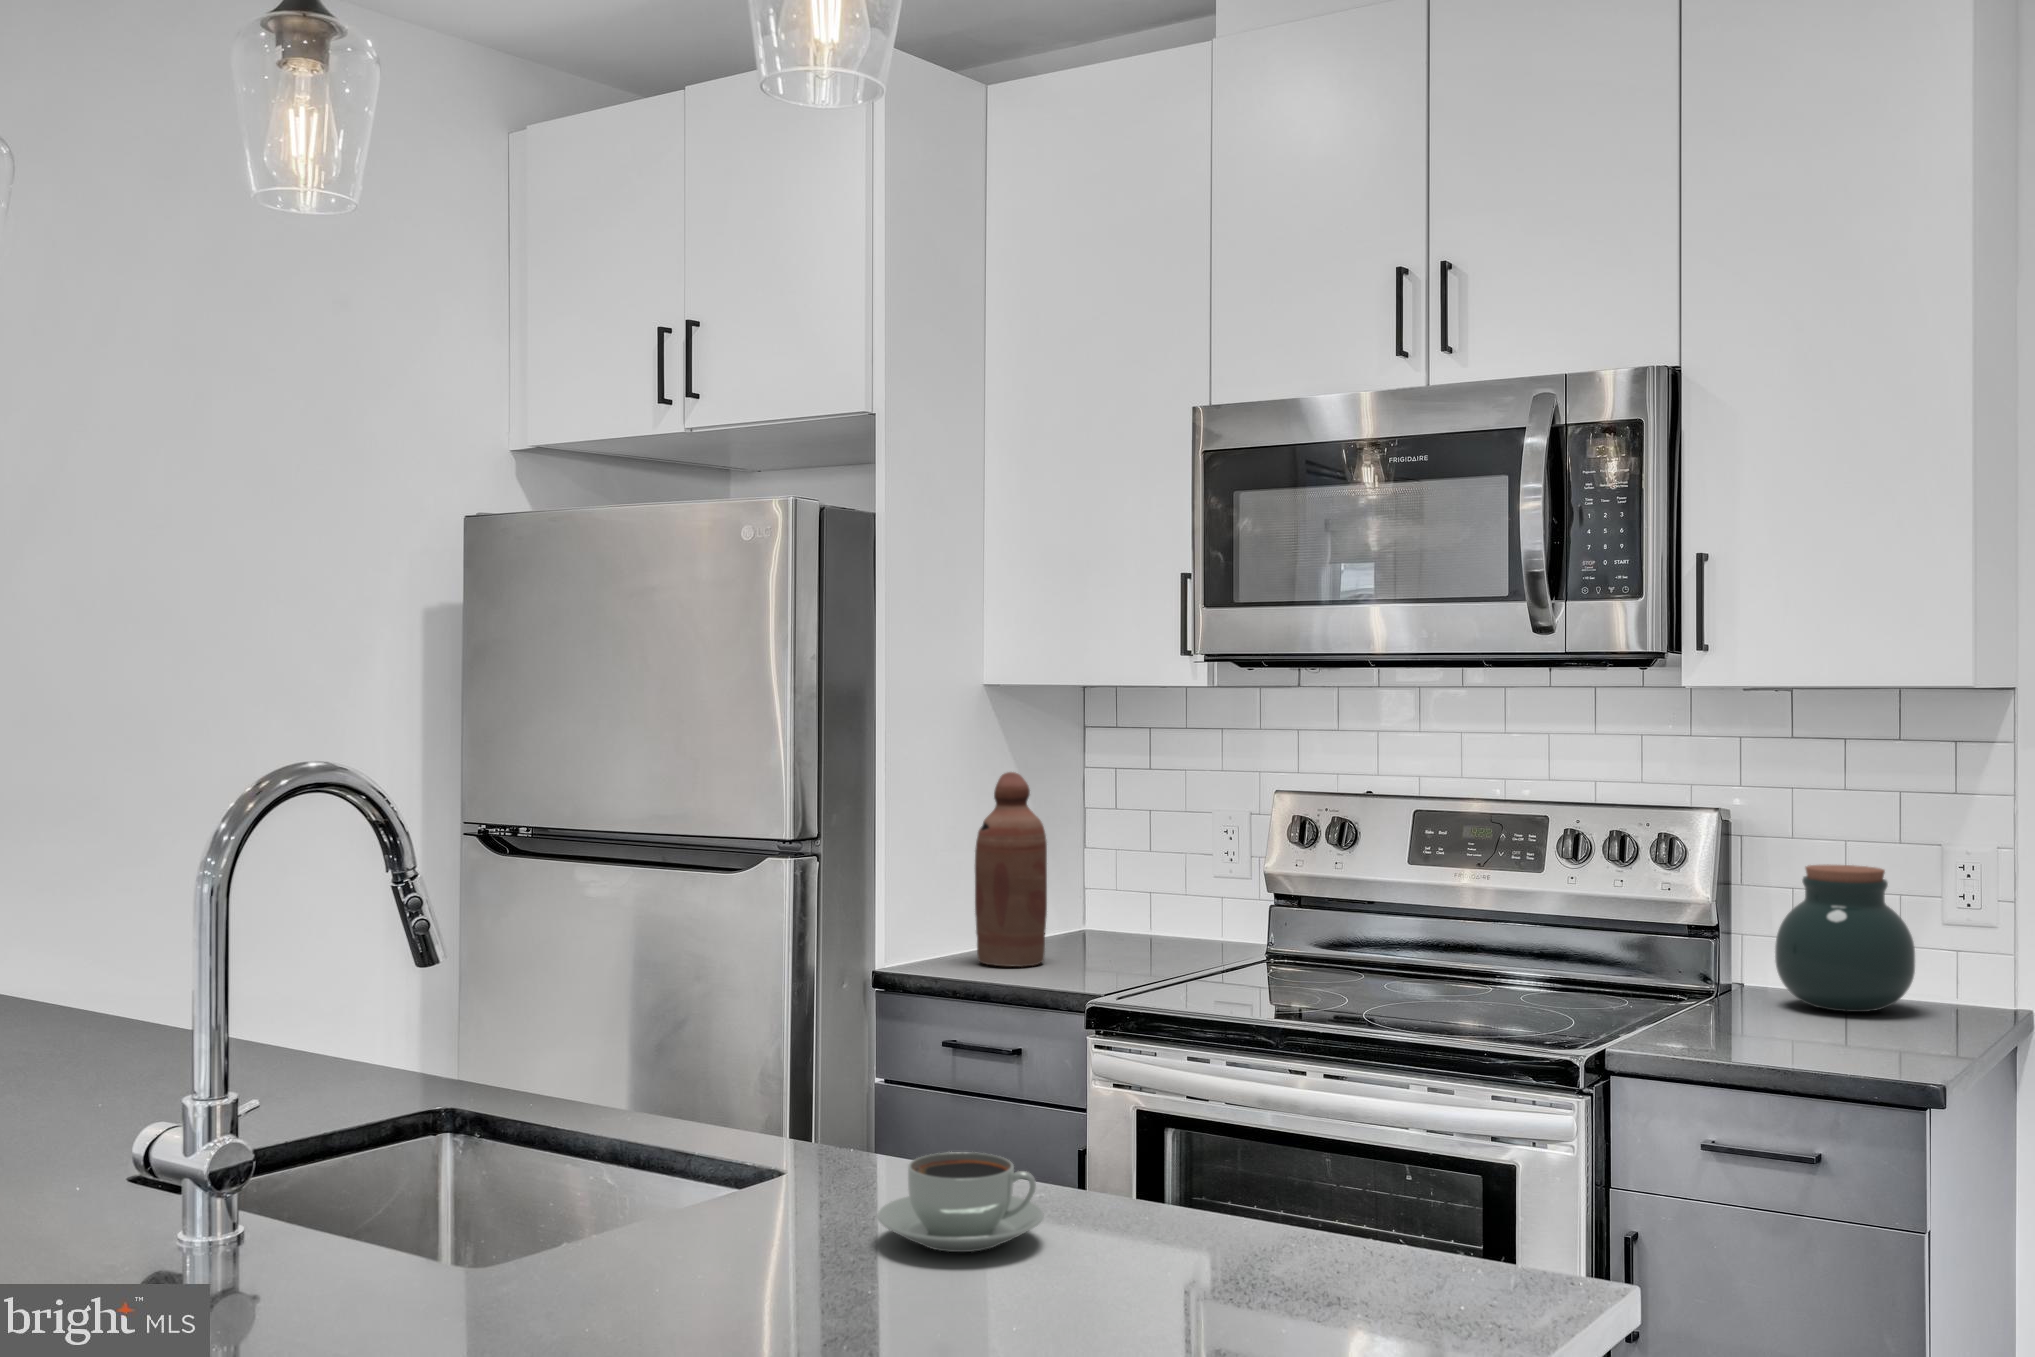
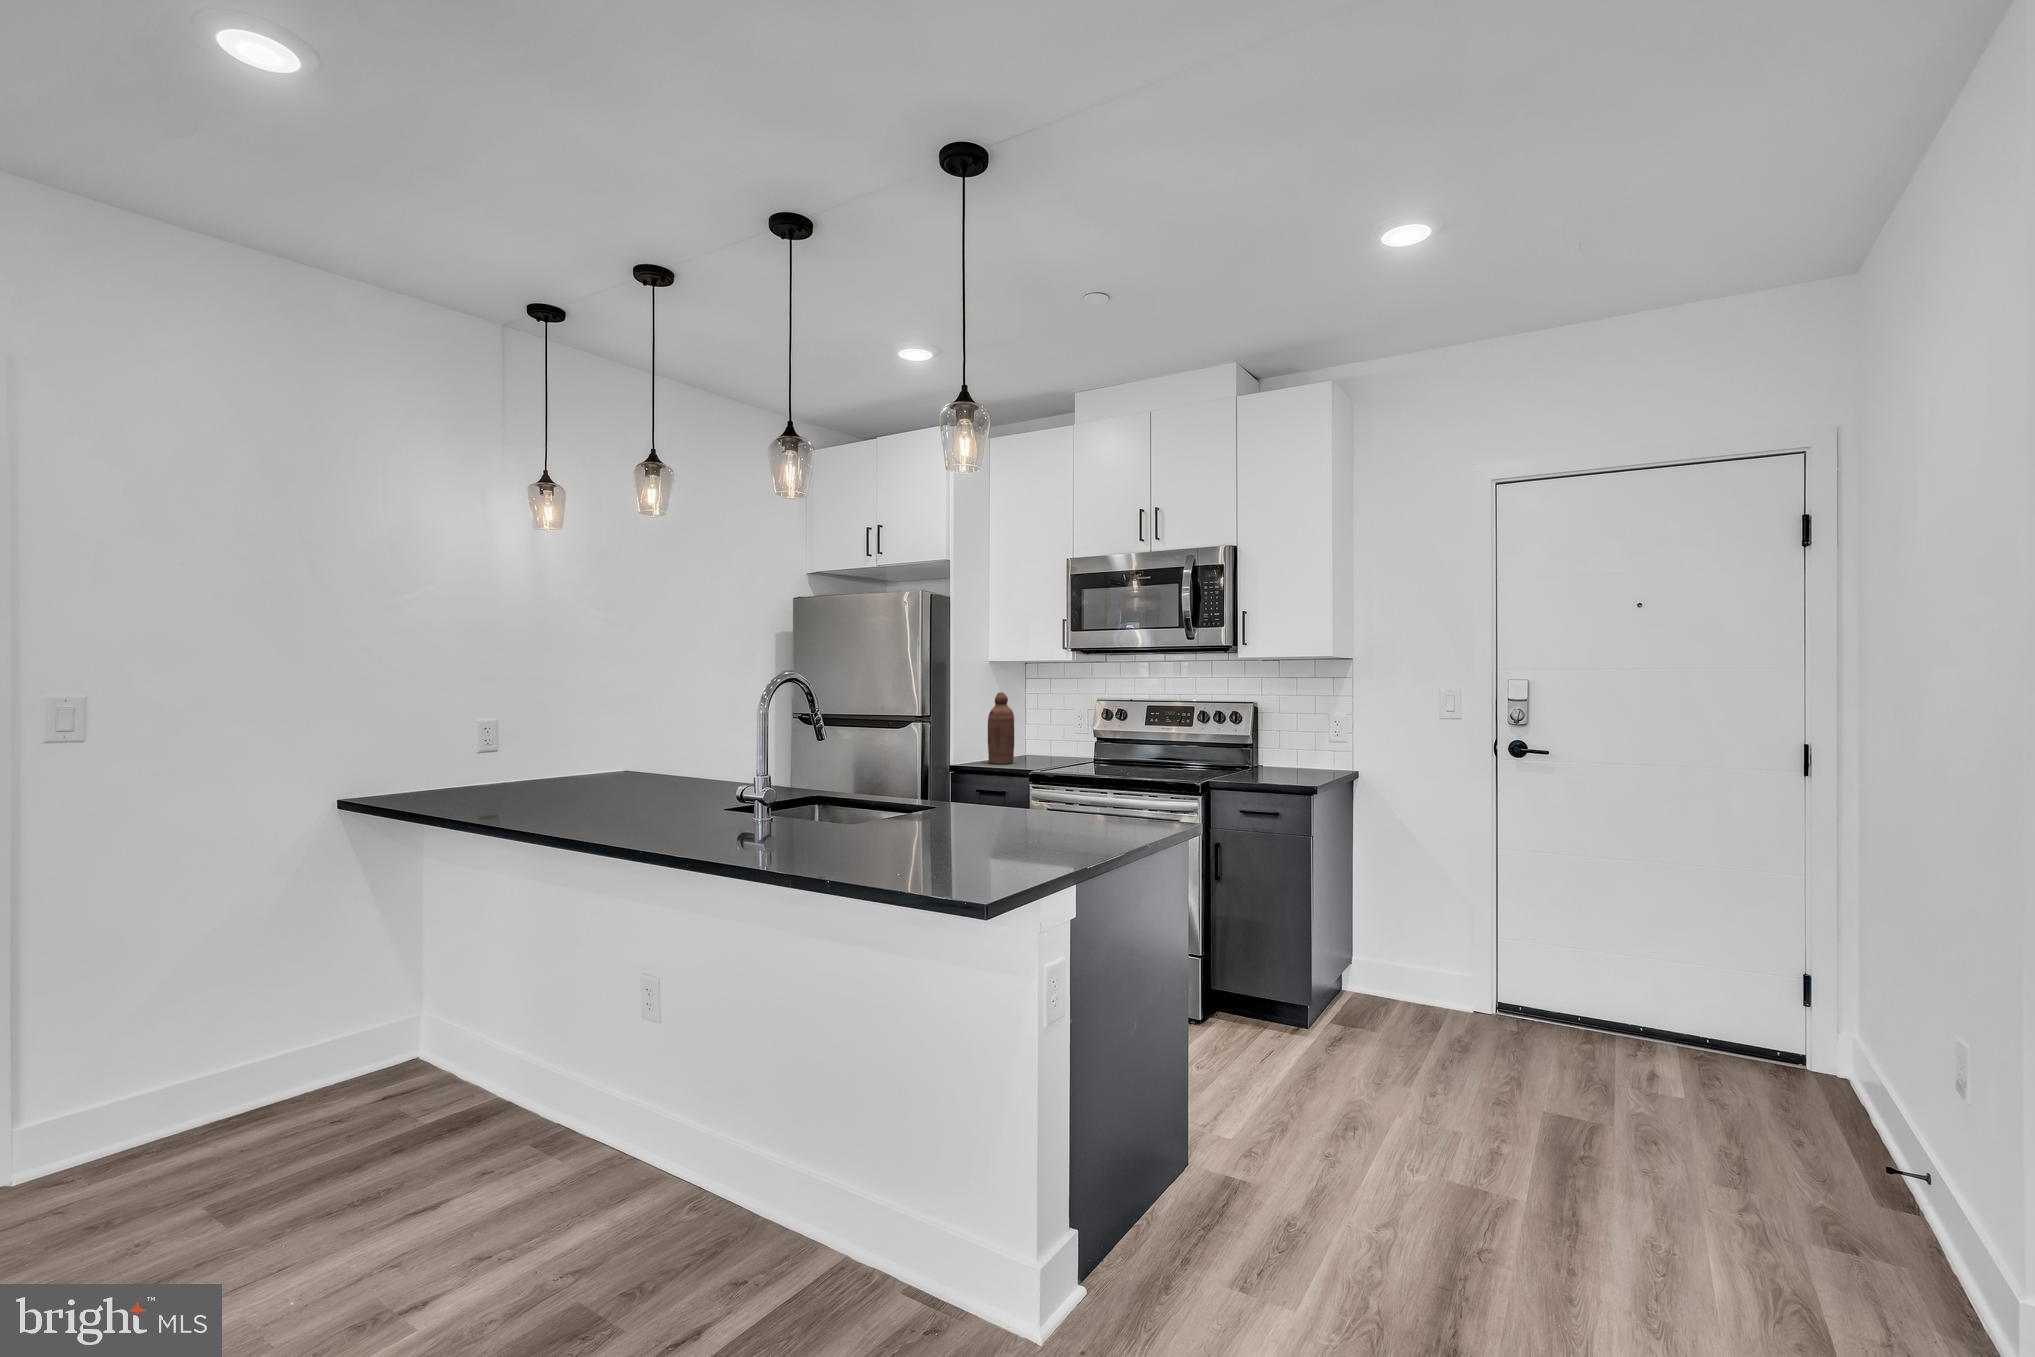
jar: present [1775,865,1915,1012] -> none [1273,722,1320,773]
coffee cup: present [877,1152,1044,1252] -> none [970,793,1020,819]

